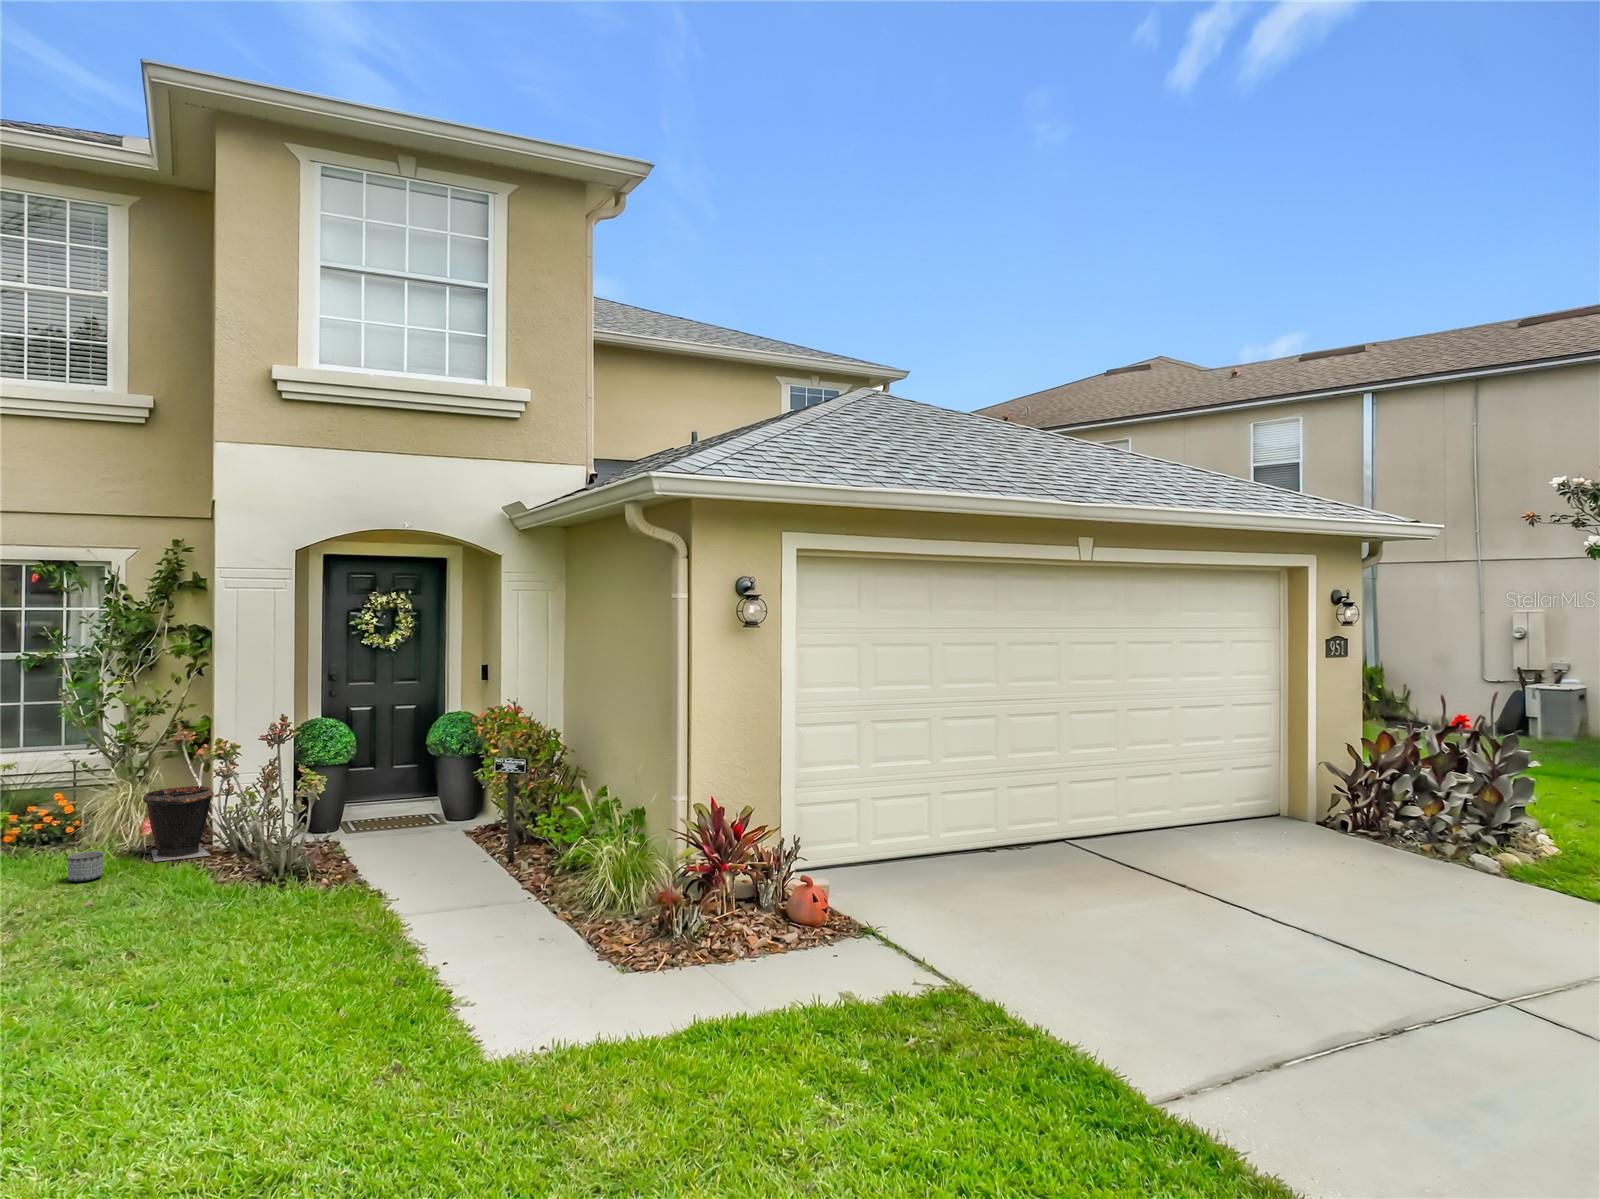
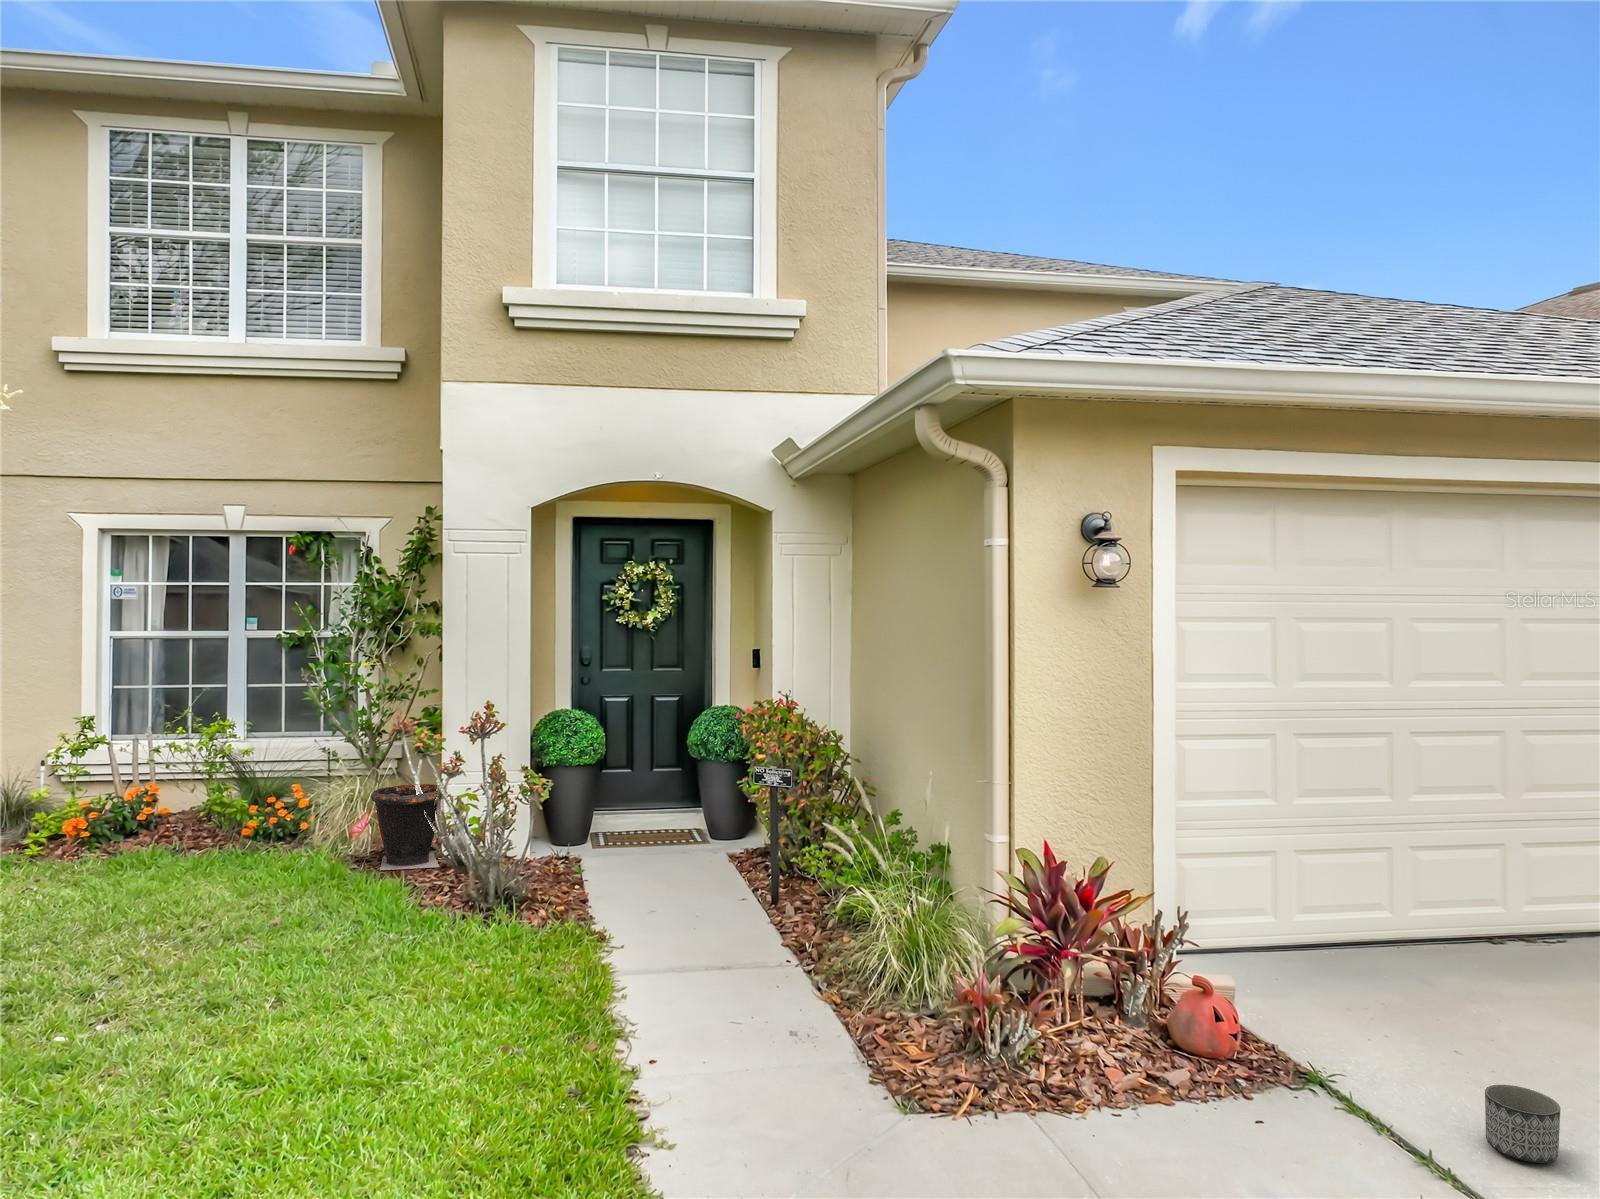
planter: present [68,851,103,882] -> present [1485,1085,1560,1163]

